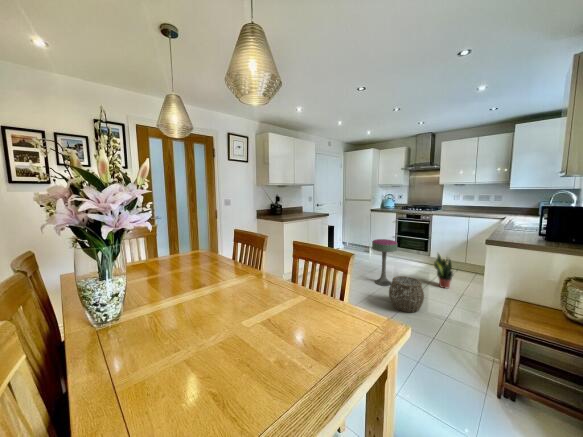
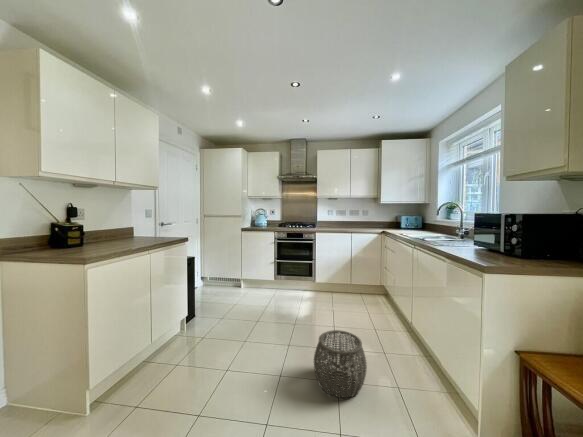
bar stool: present [372,239,397,286] -> none [266,271,302,346]
potted plant: present [434,254,453,289] -> none [338,280,368,326]

